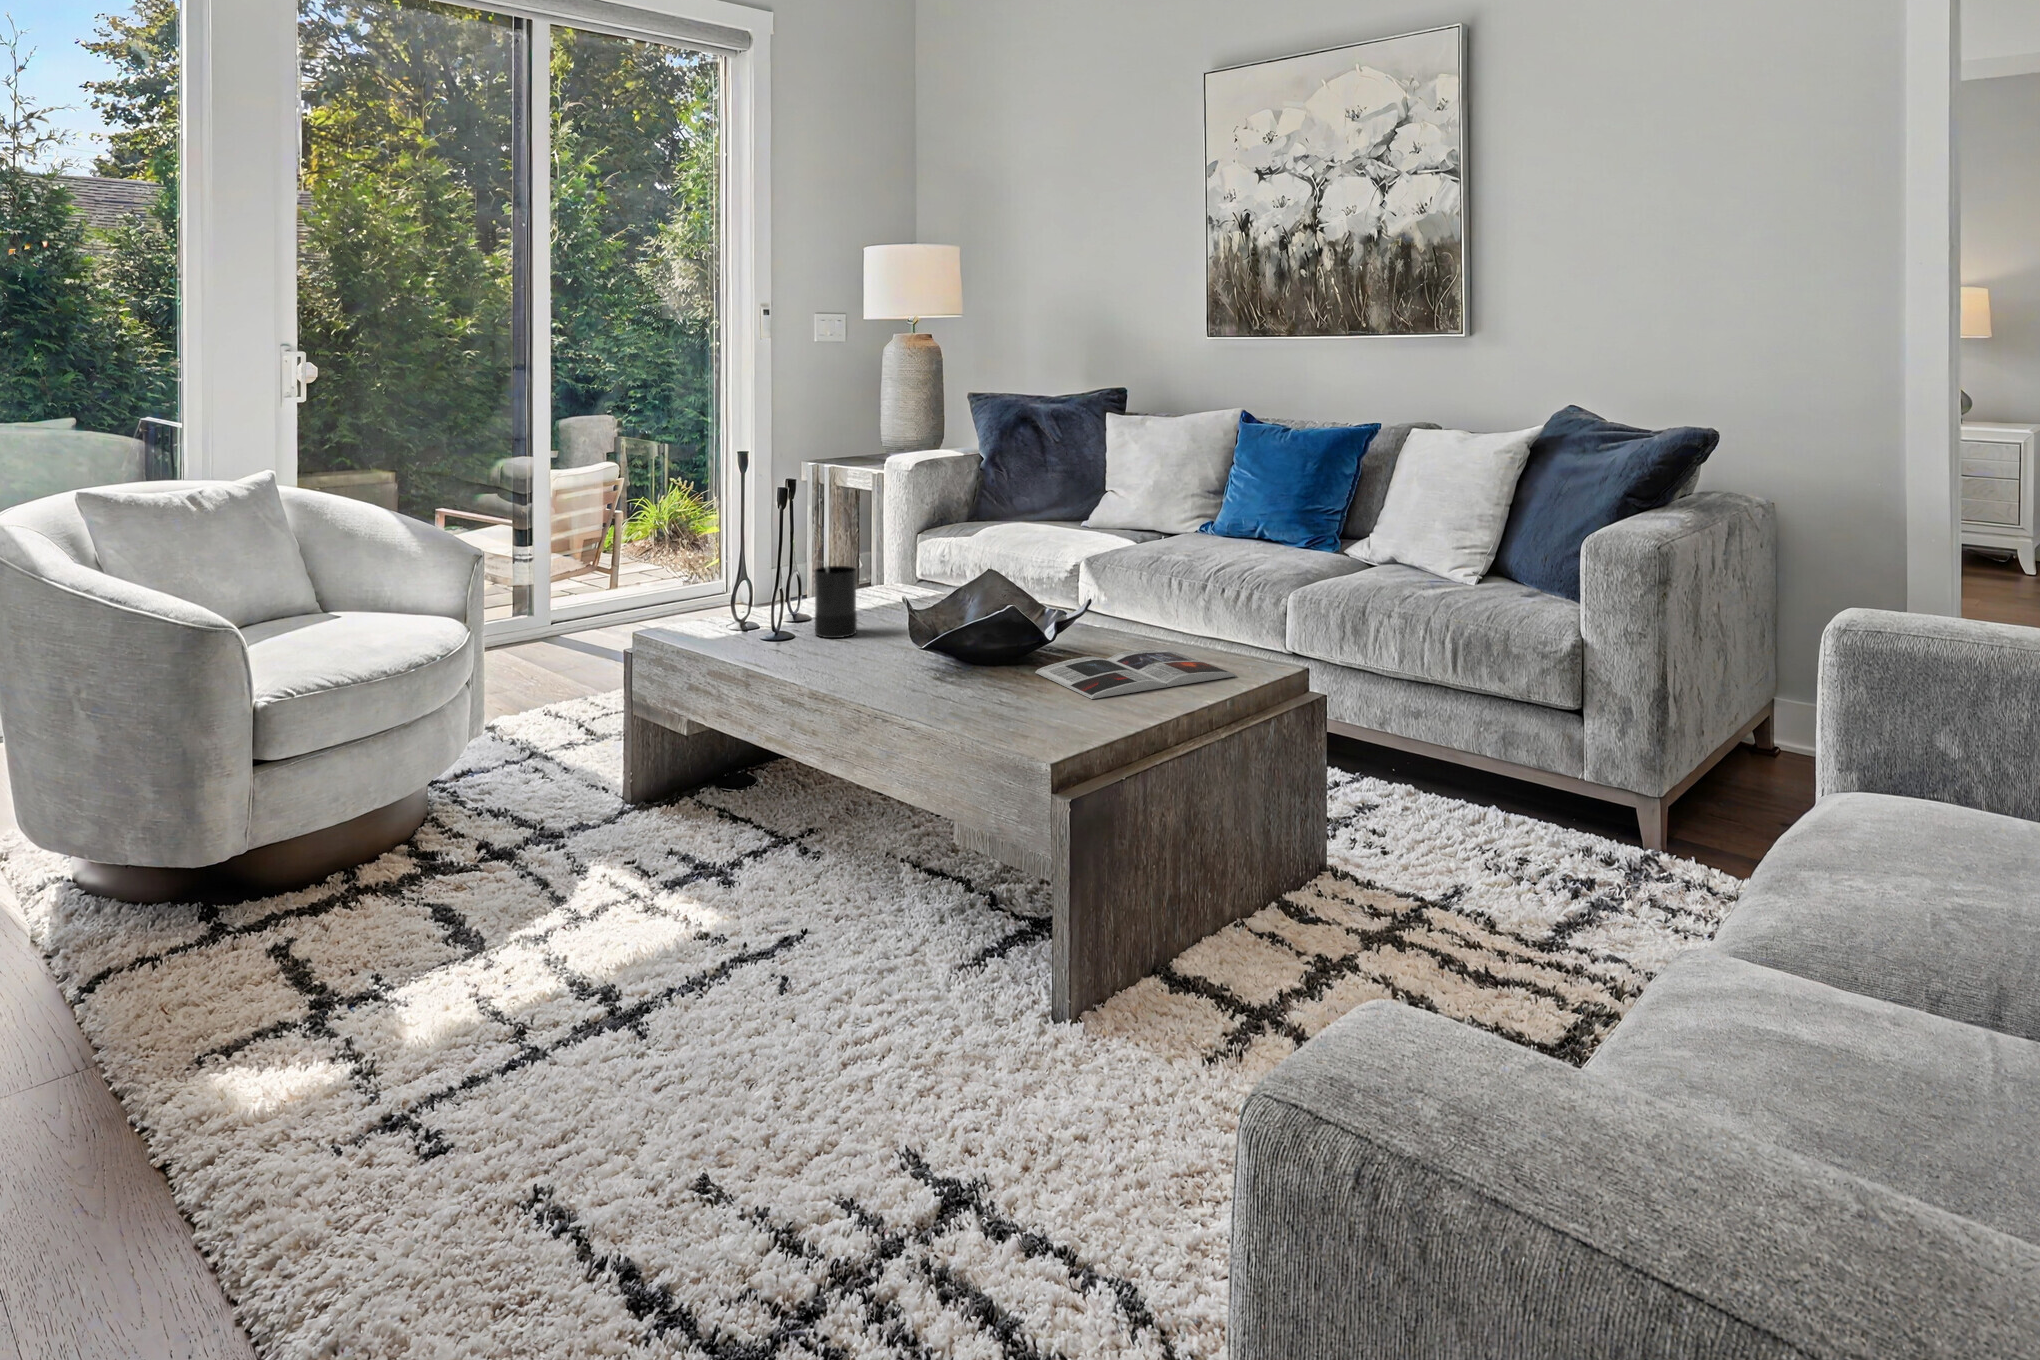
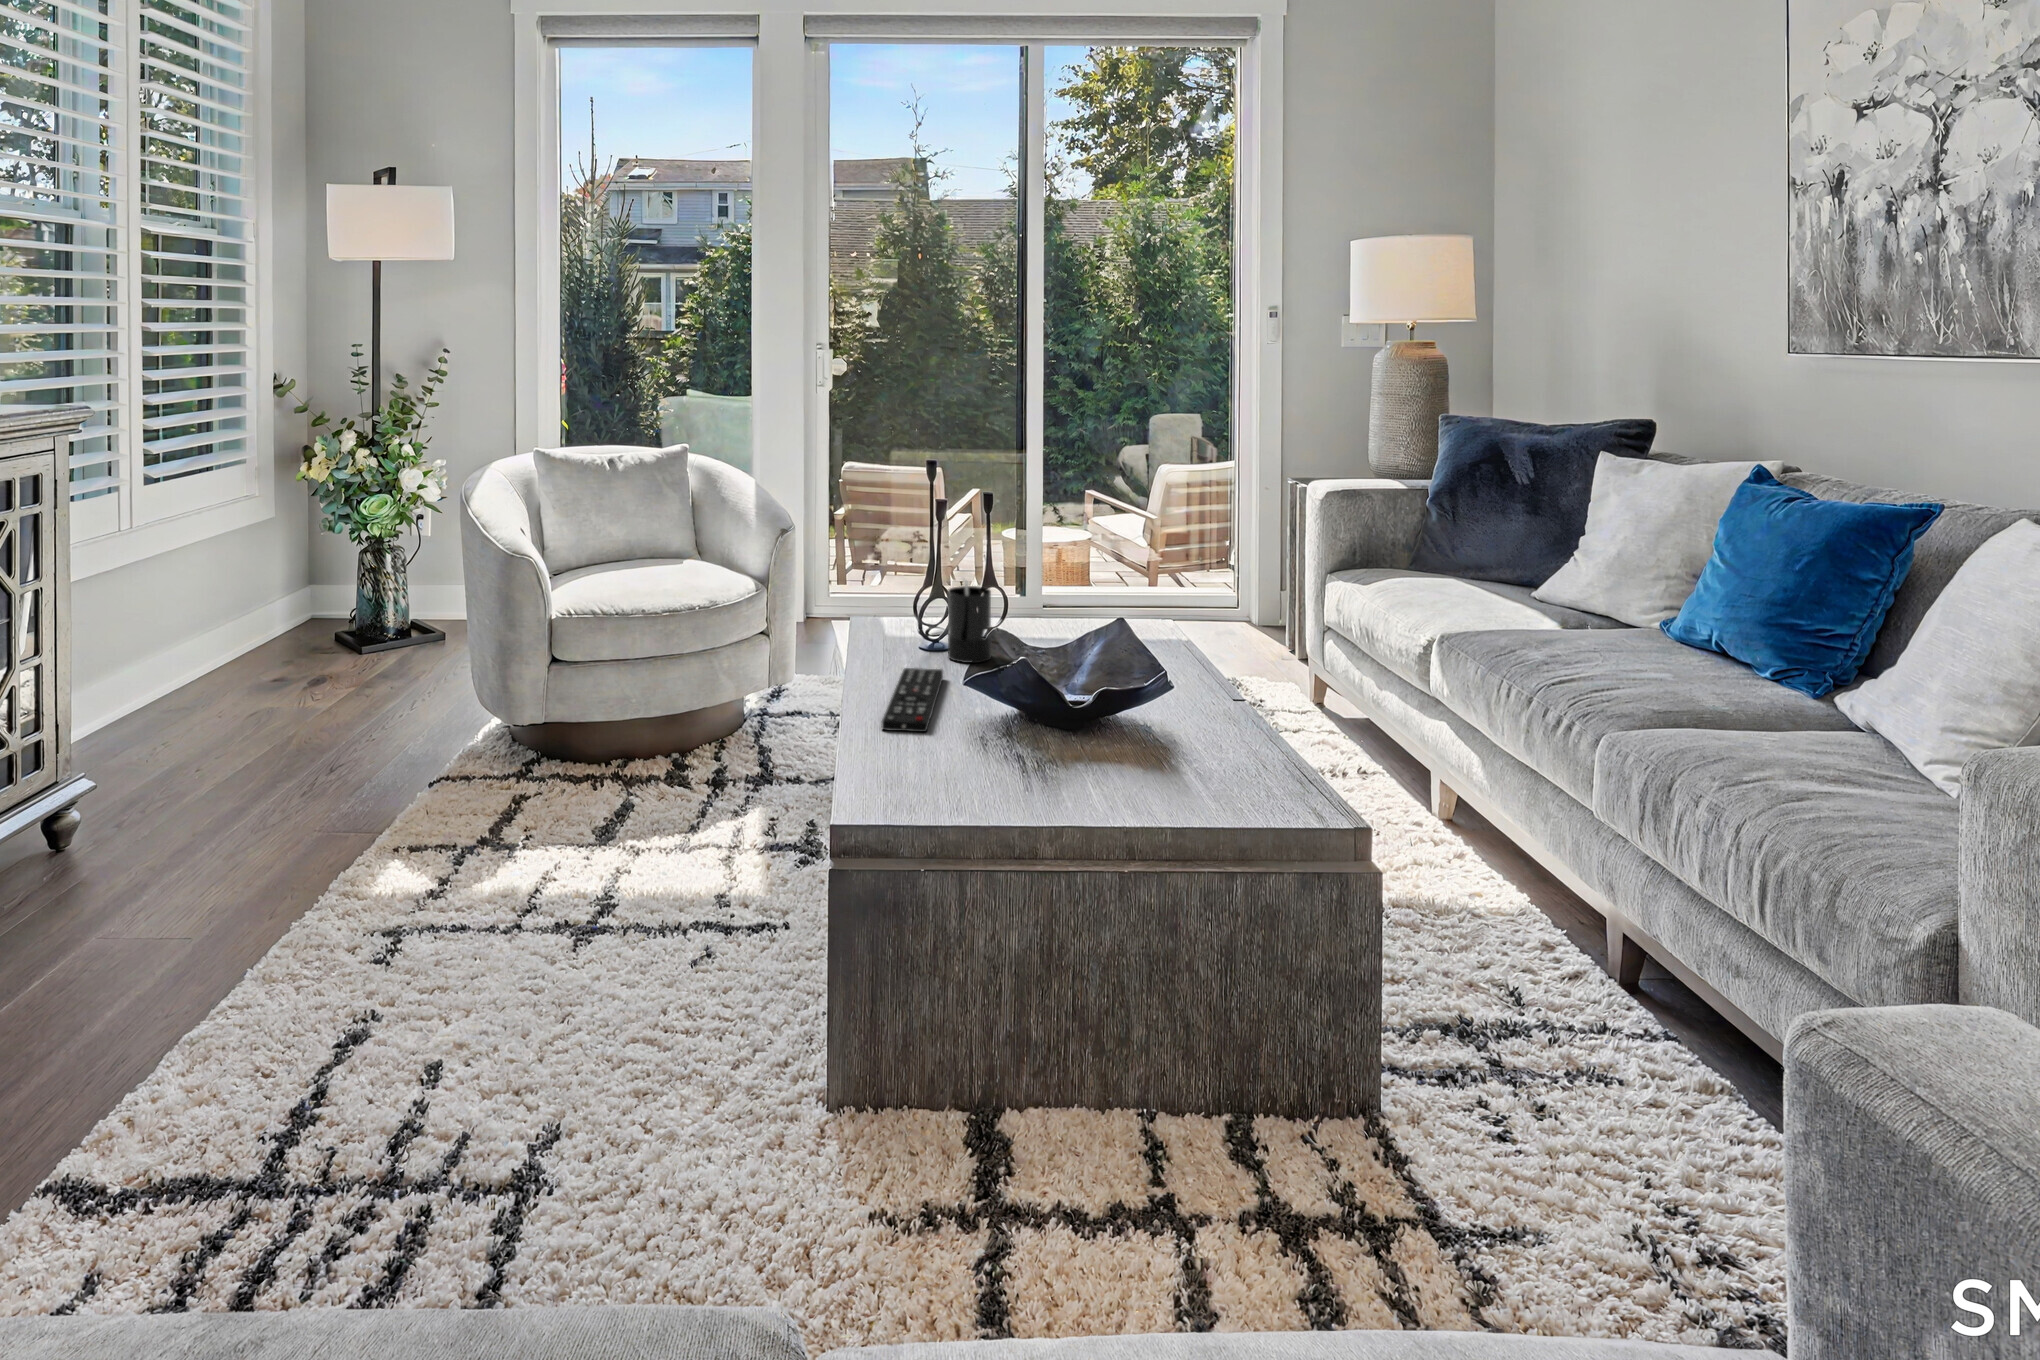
remote control: none [826,642,951,690] -> present [881,668,943,732]
magazine: present [1035,649,1237,699] -> none [999,740,1229,816]

